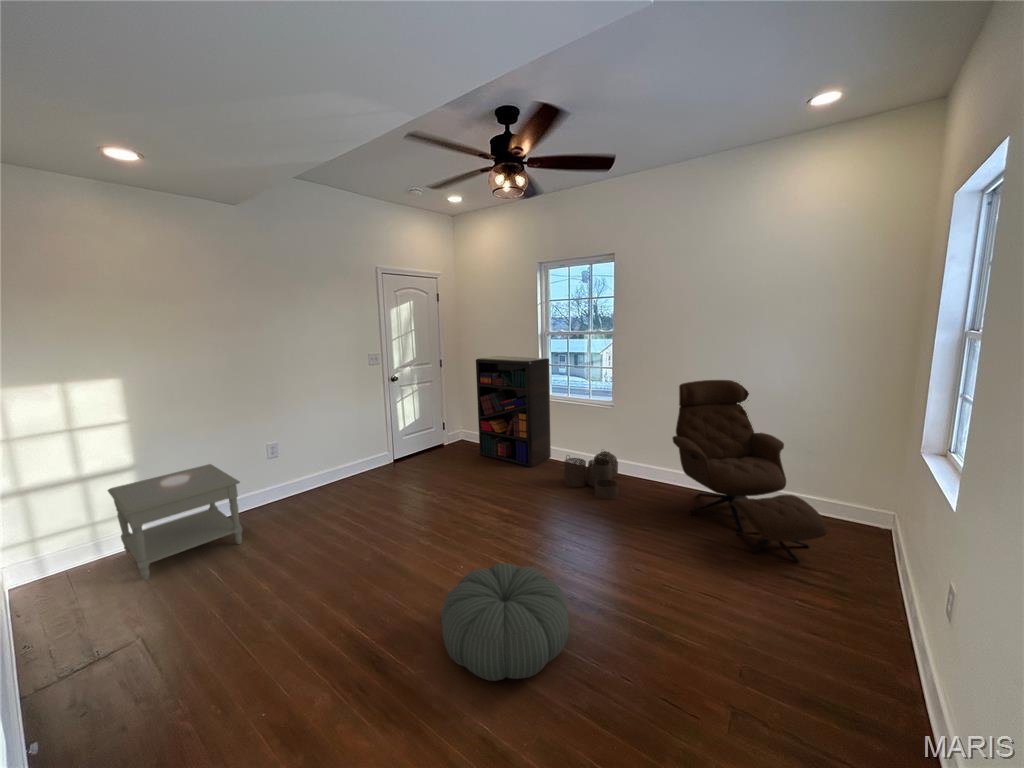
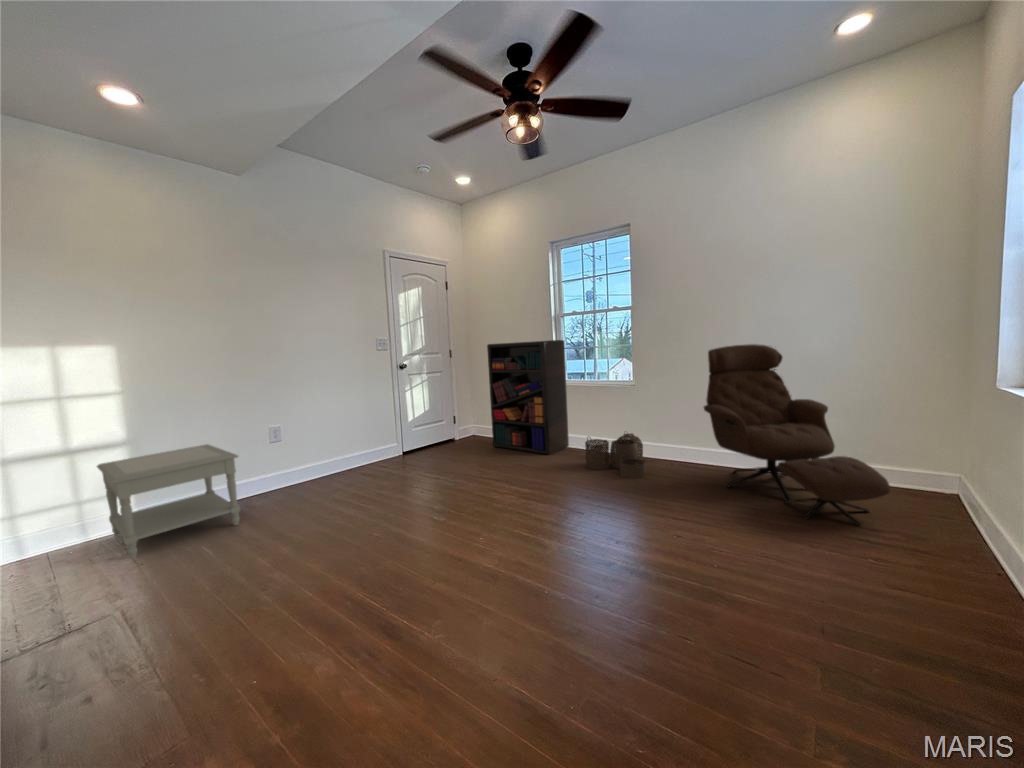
pouf: present [441,563,569,681] -> none [461,521,610,639]

